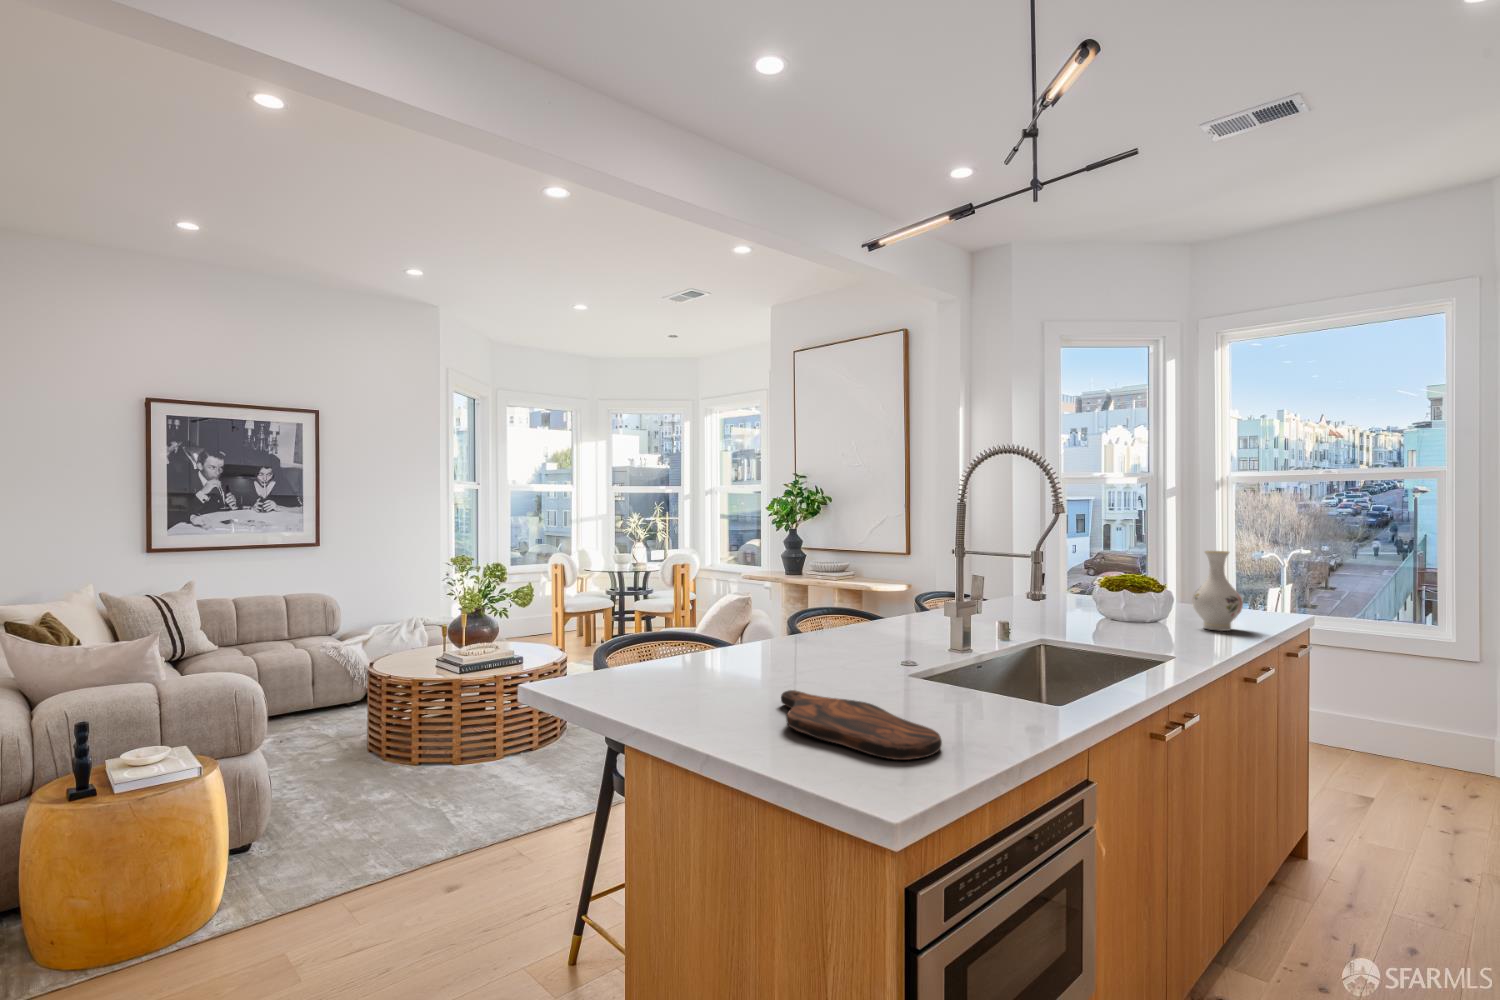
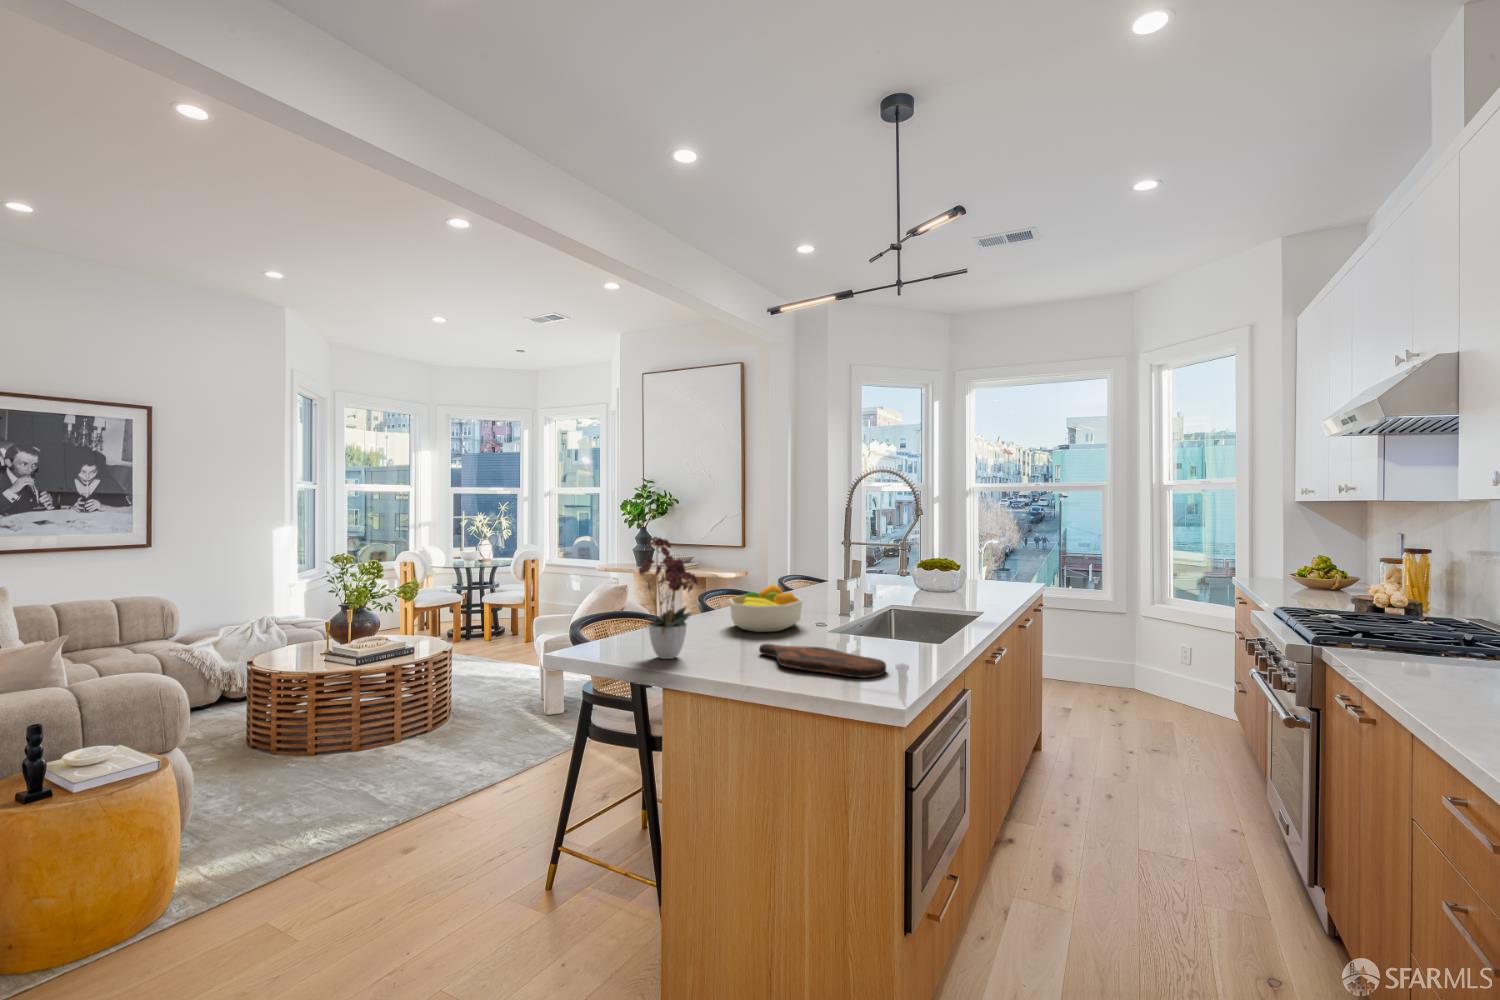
flower arrangement: none [615,529,695,703] -> present [639,537,698,659]
vase: present [1192,551,1243,631] -> none [978,541,1010,596]
fruit bowl: none [784,603,886,669] -> present [729,584,802,632]

